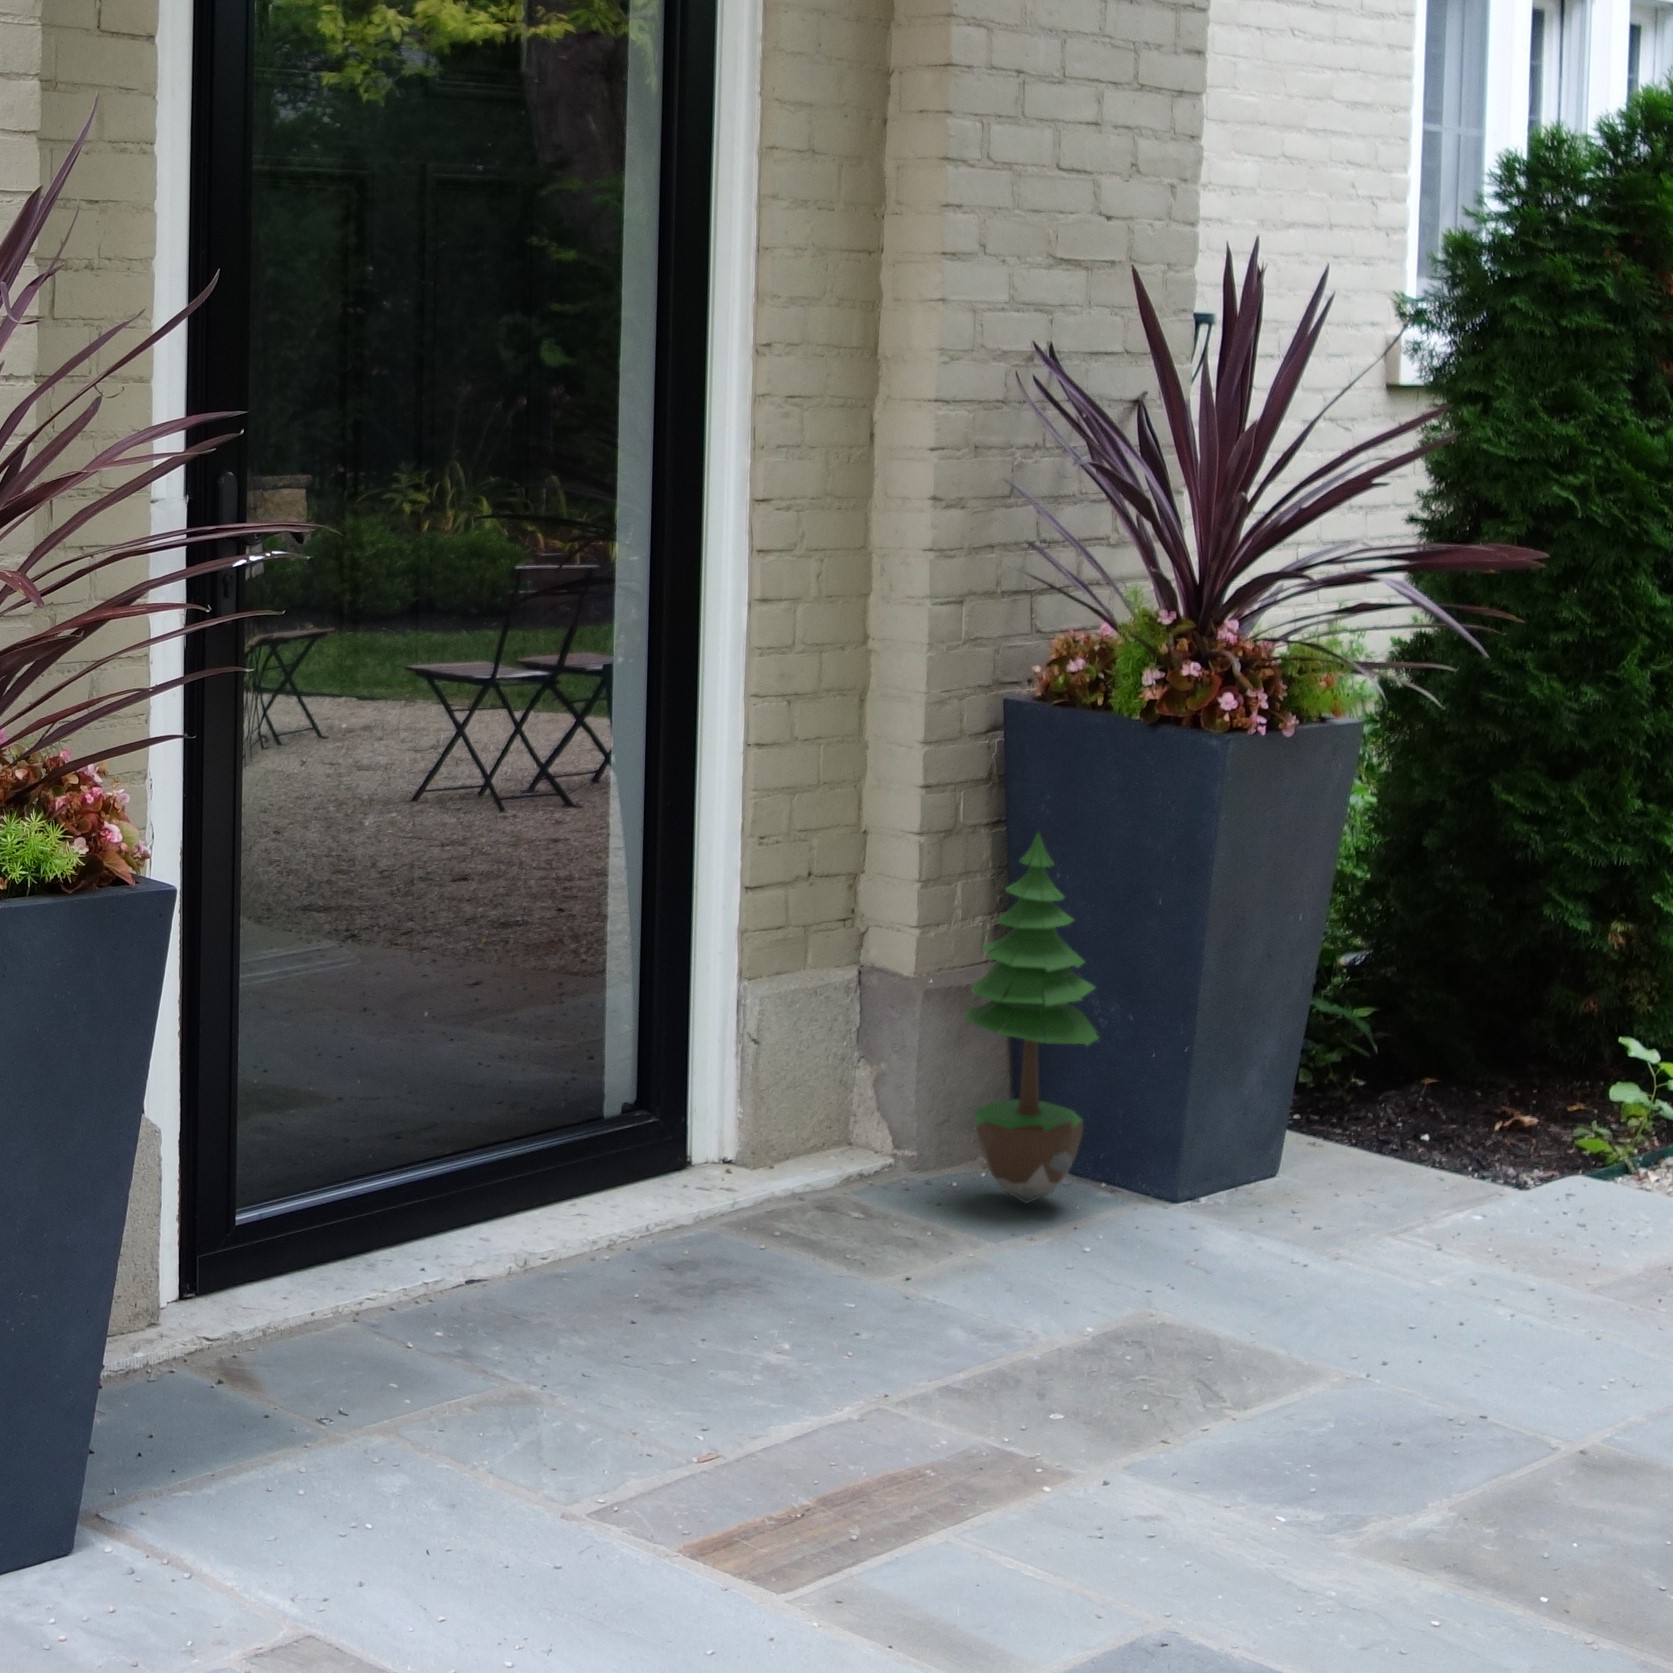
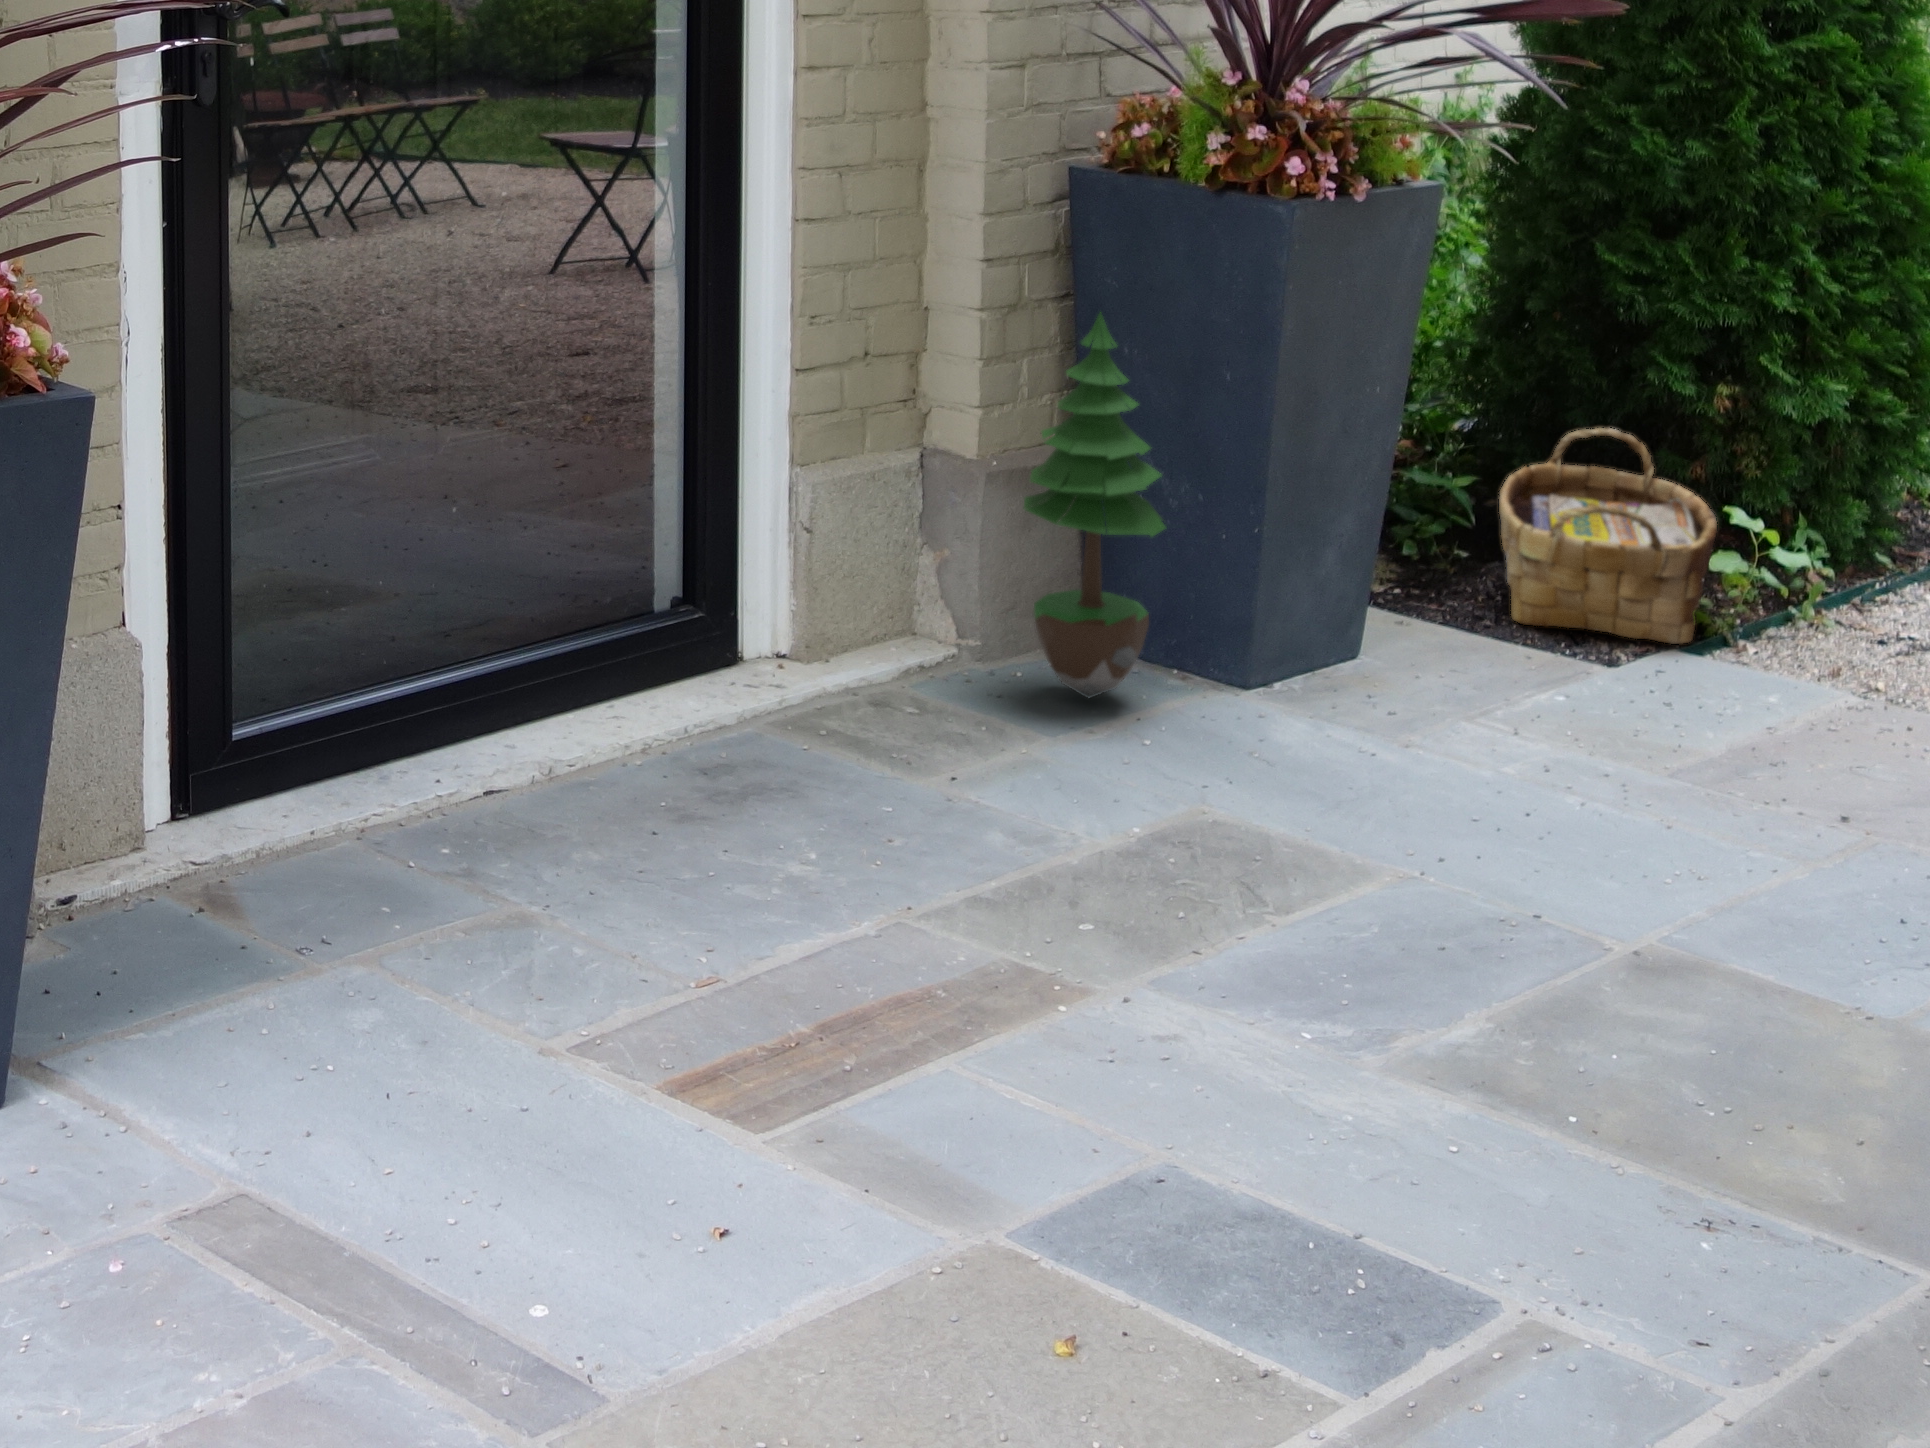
woven basket: none [1400,952,1601,1155] -> present [1499,428,1717,644]

